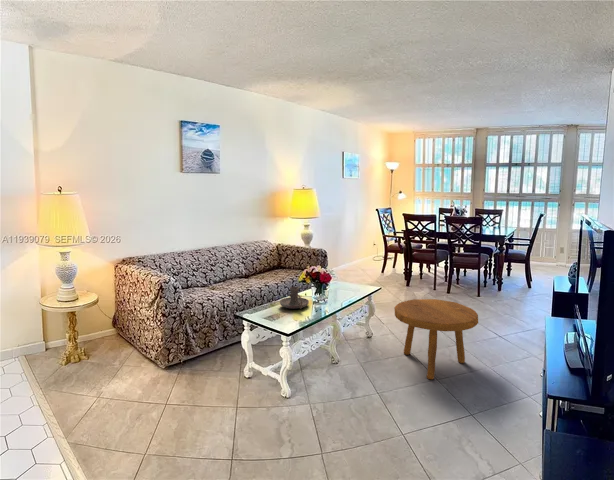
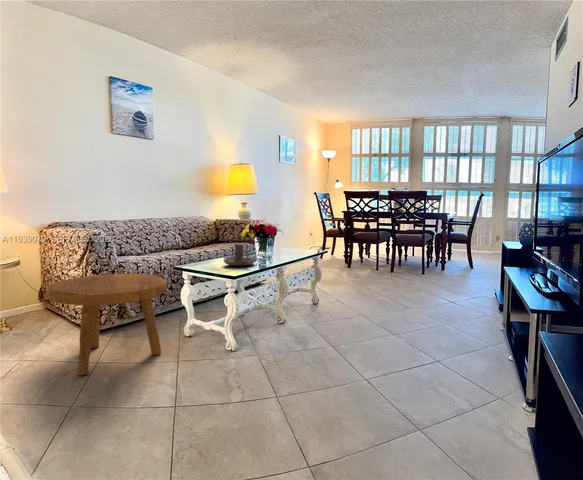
footstool: present [394,299,478,379] -> present [49,274,166,375]

